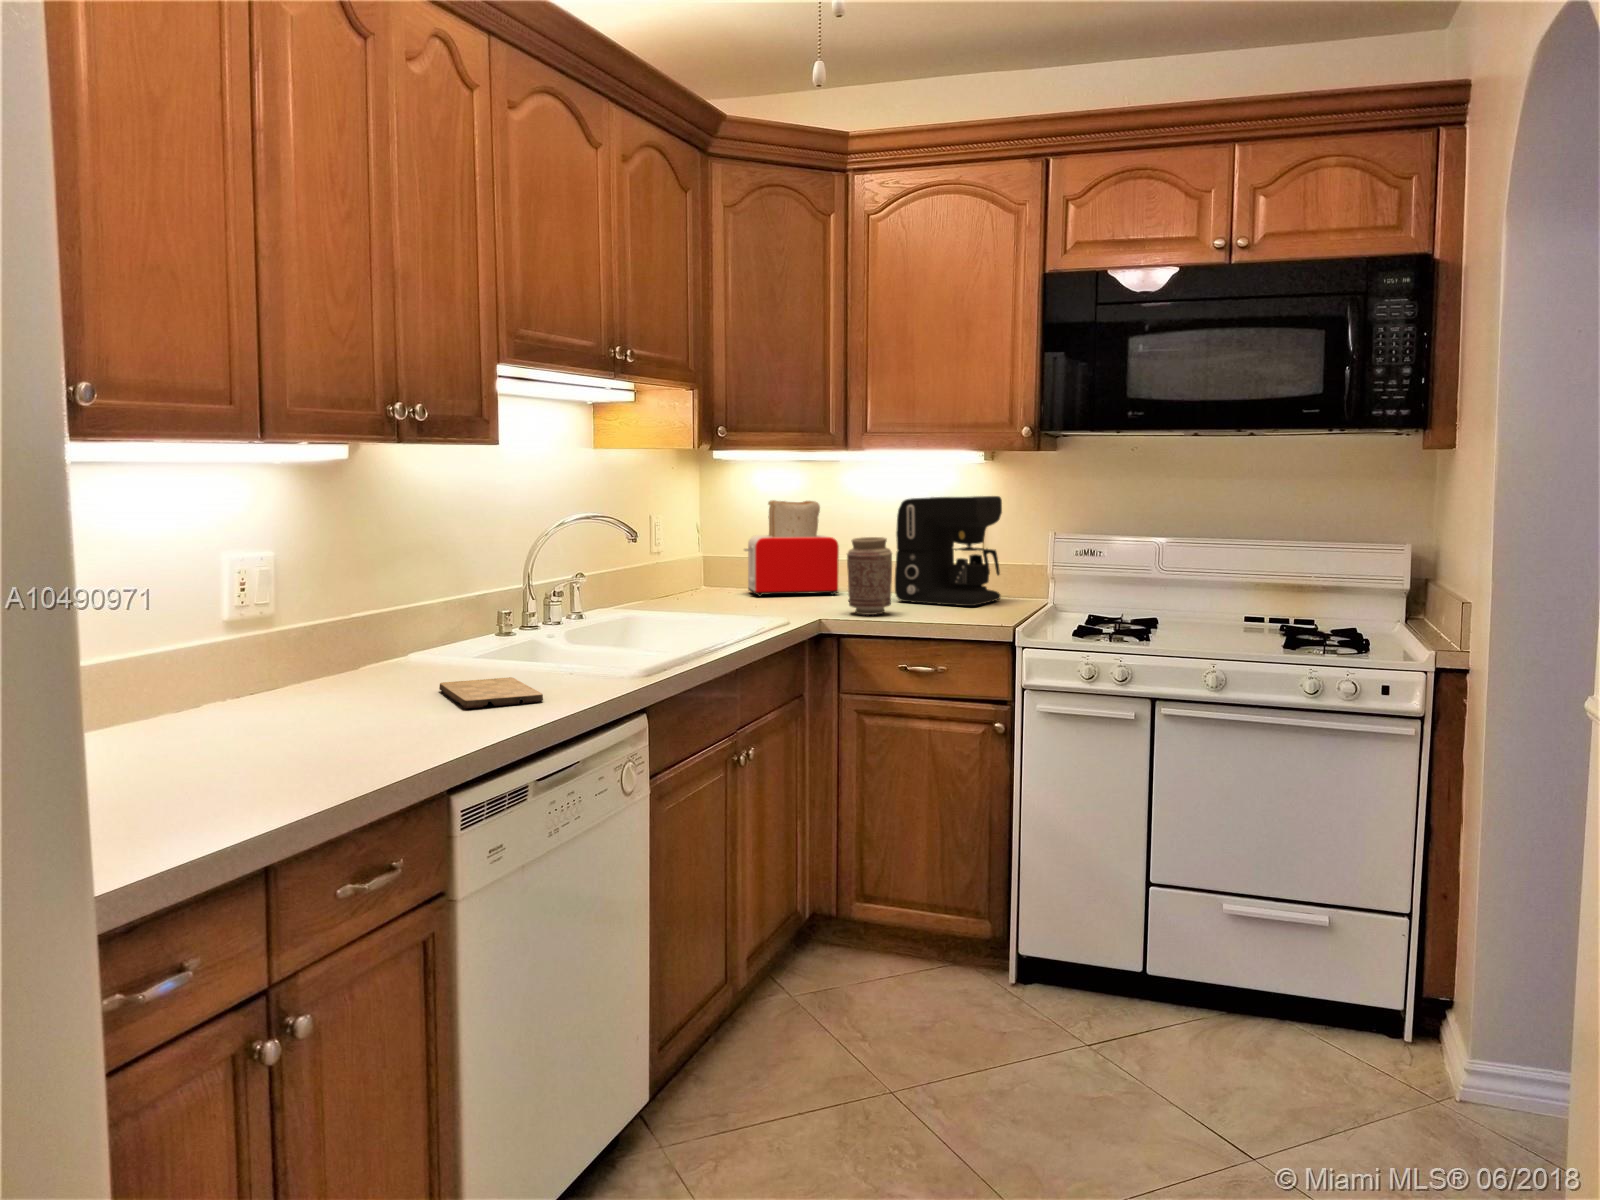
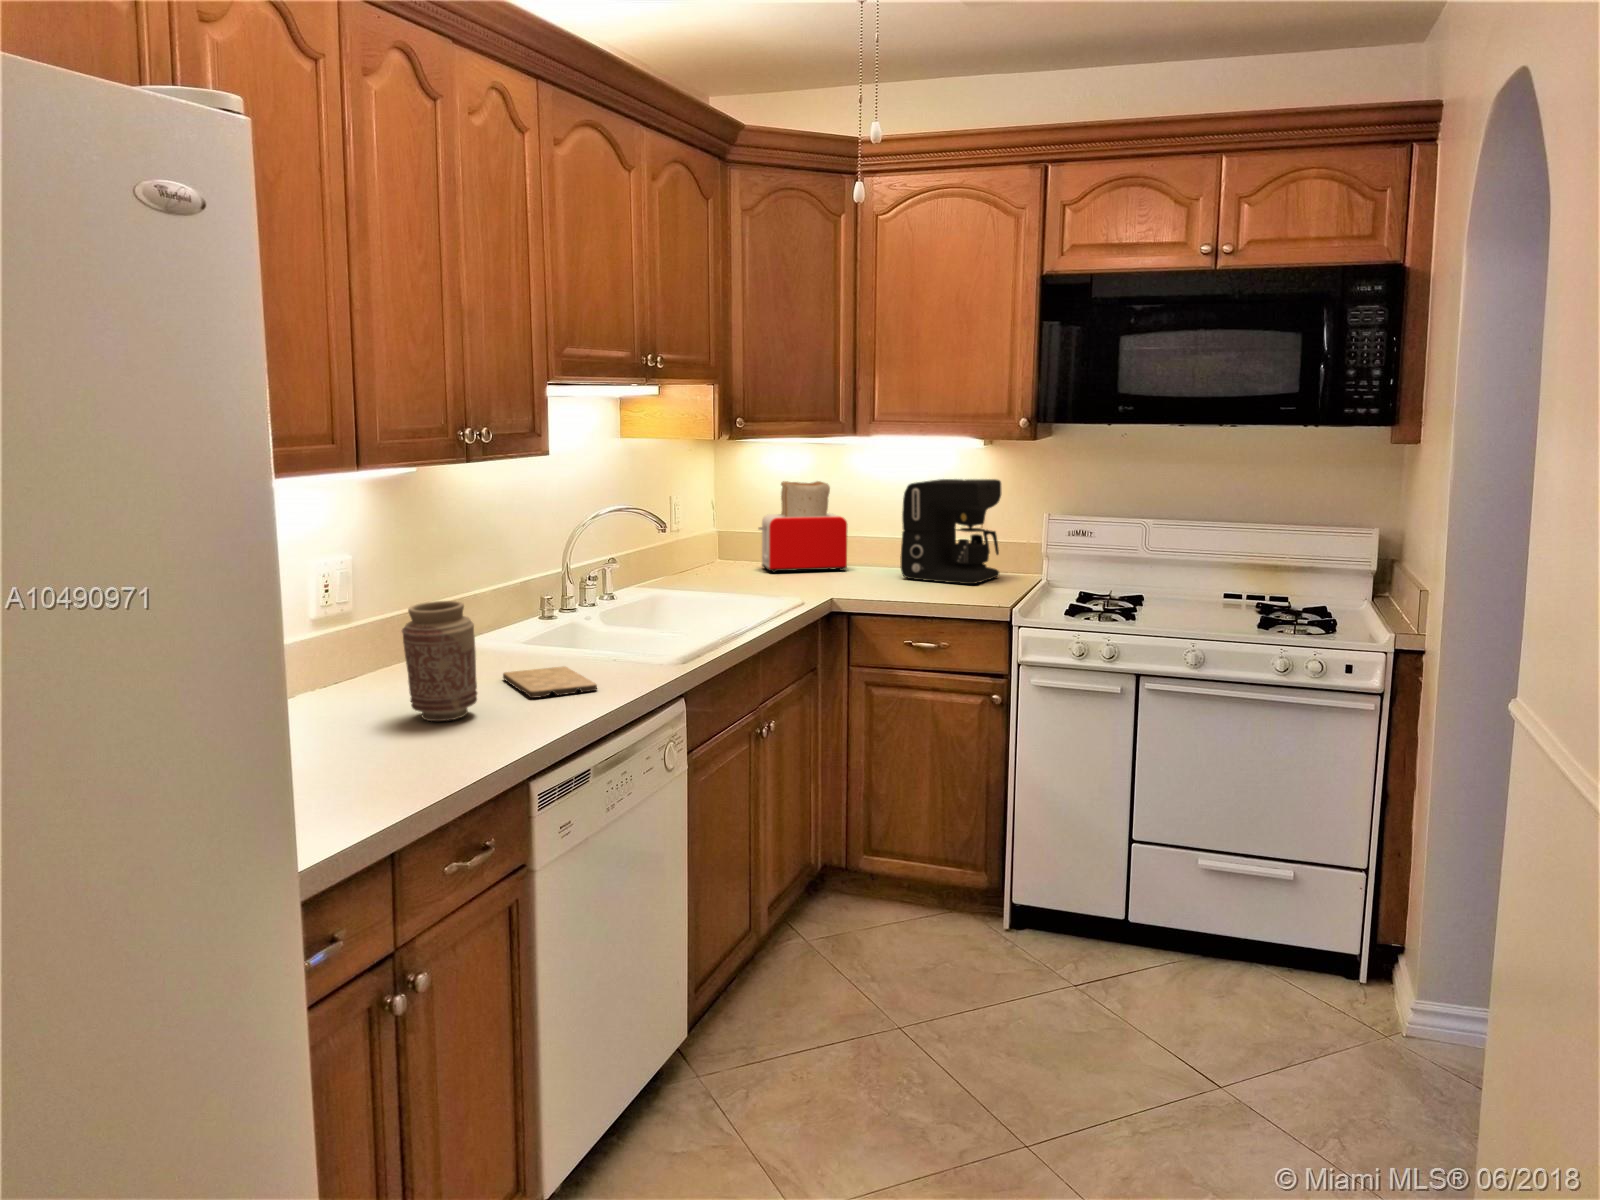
vase: present [847,537,892,615] -> present [401,601,477,721]

